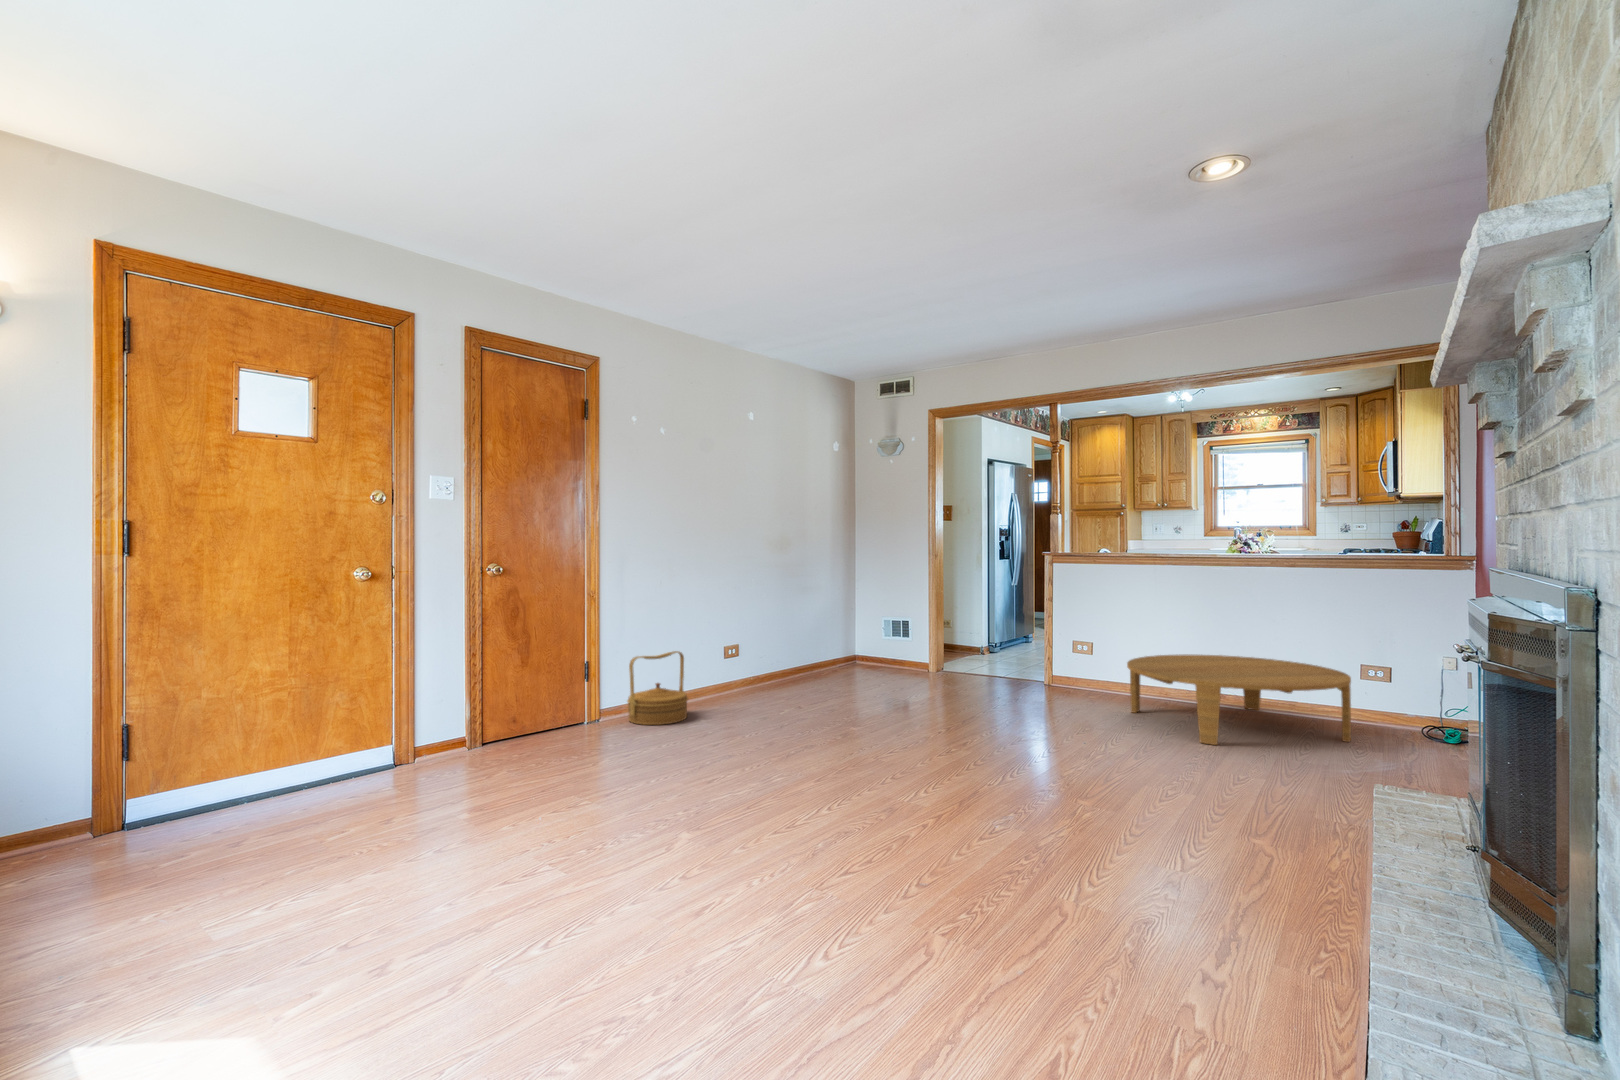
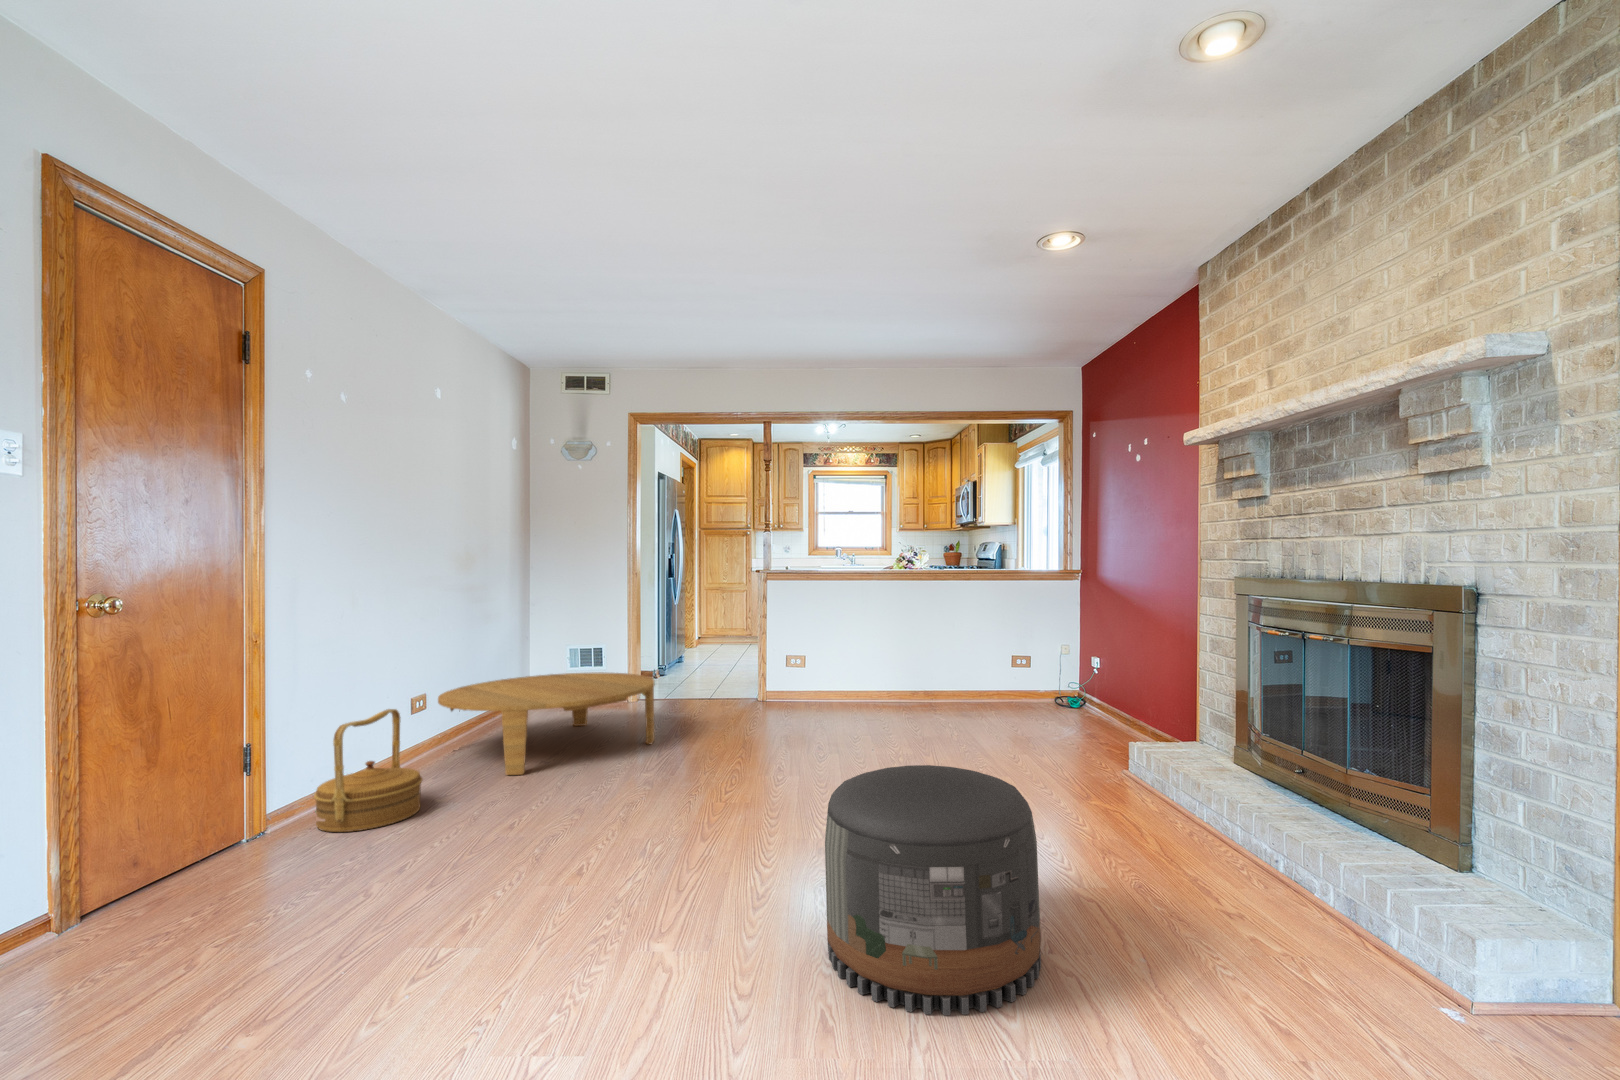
coffee table: present [1127,654,1351,745] -> present [438,672,655,775]
pouf: none [698,737,856,912] -> present [825,765,1041,1015]

